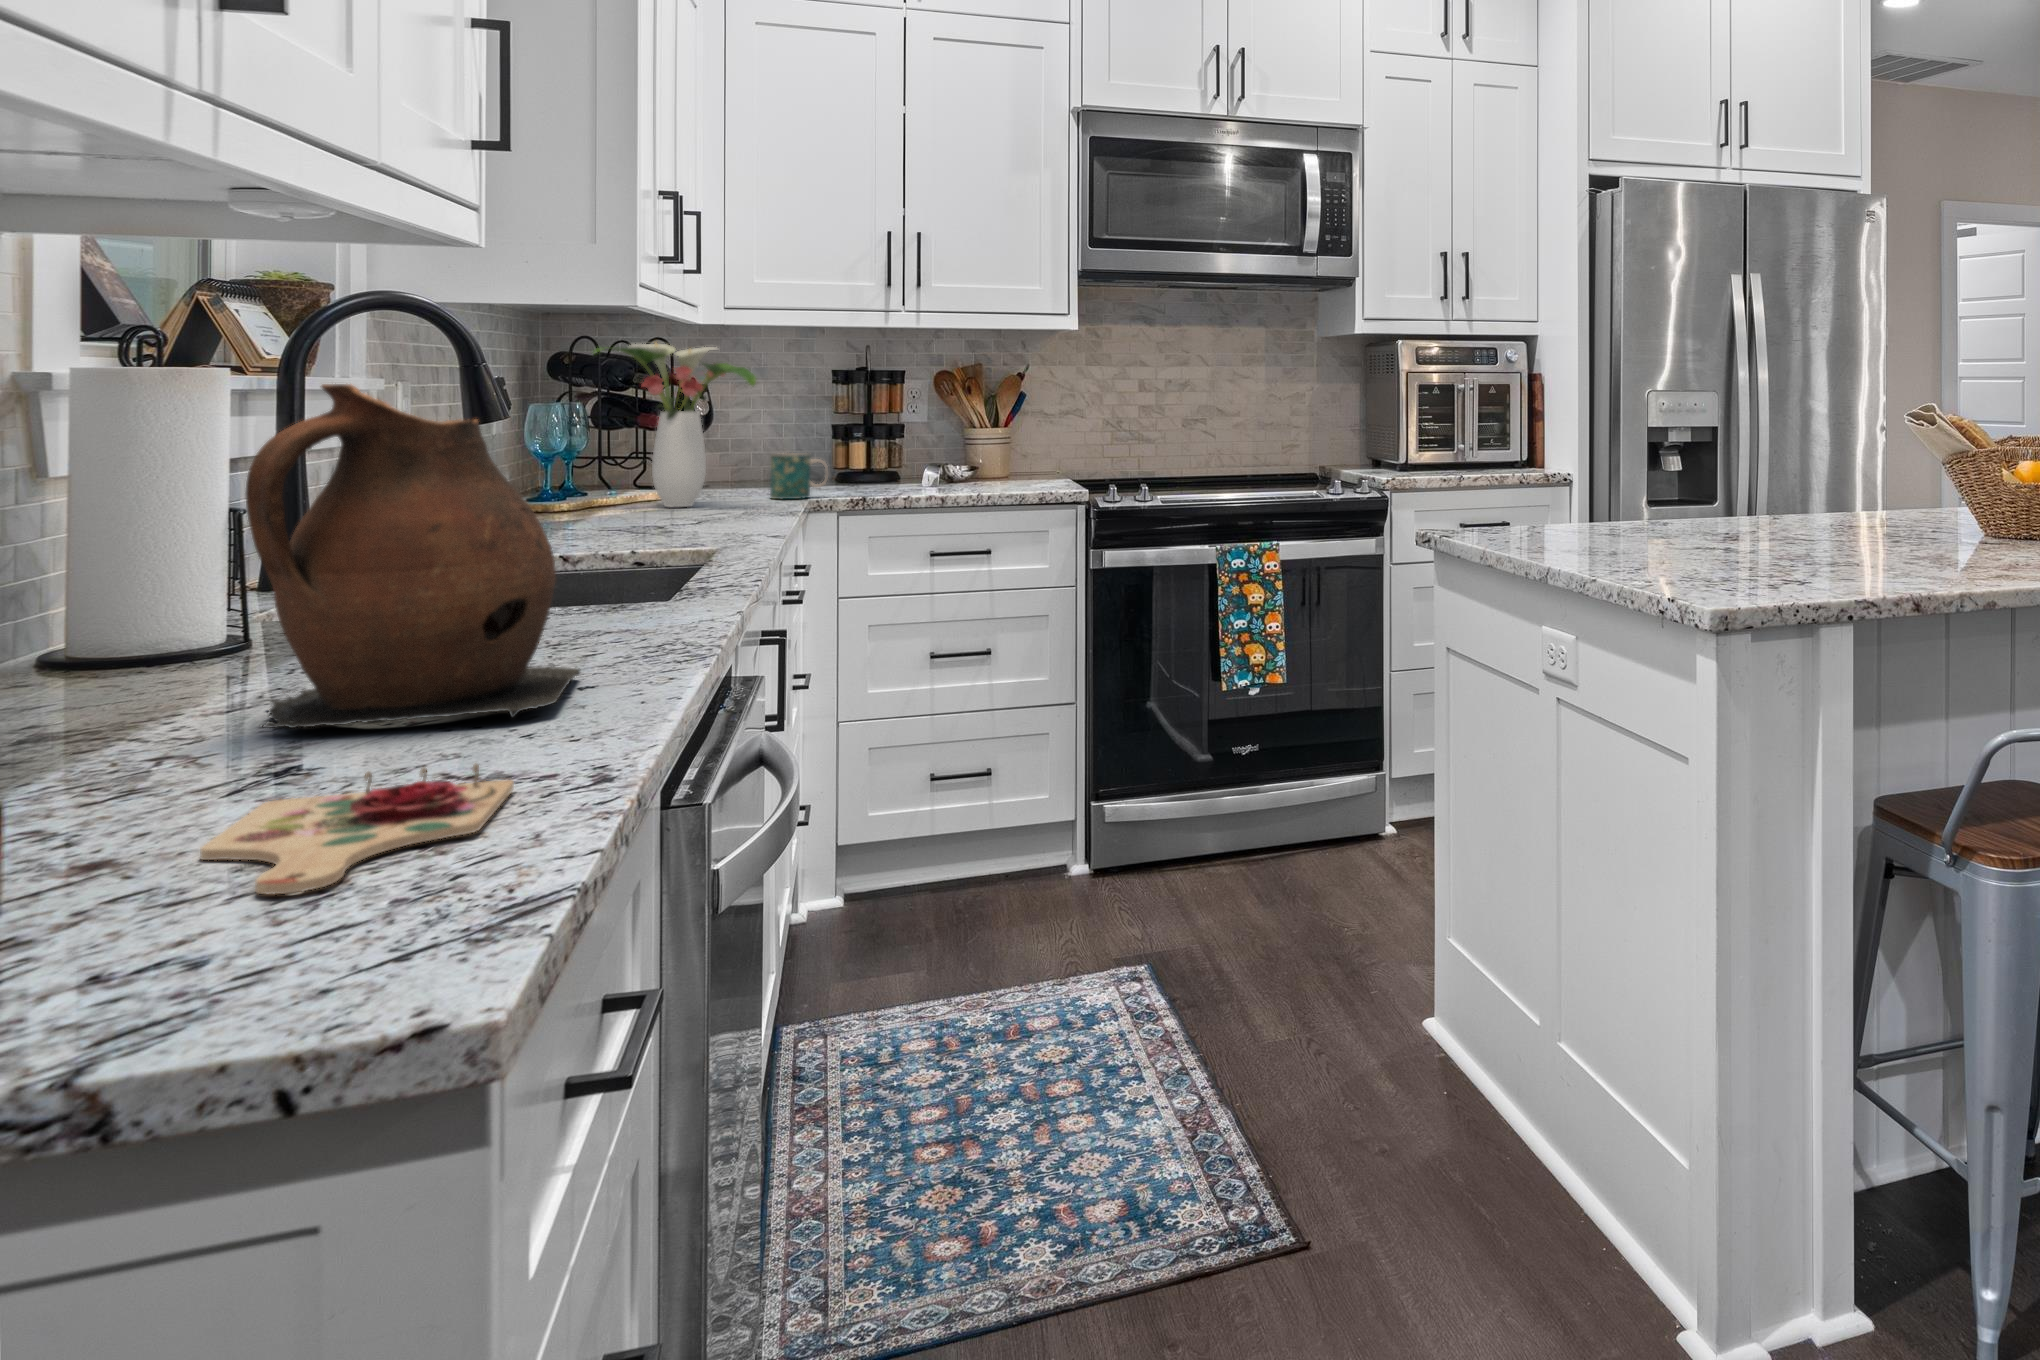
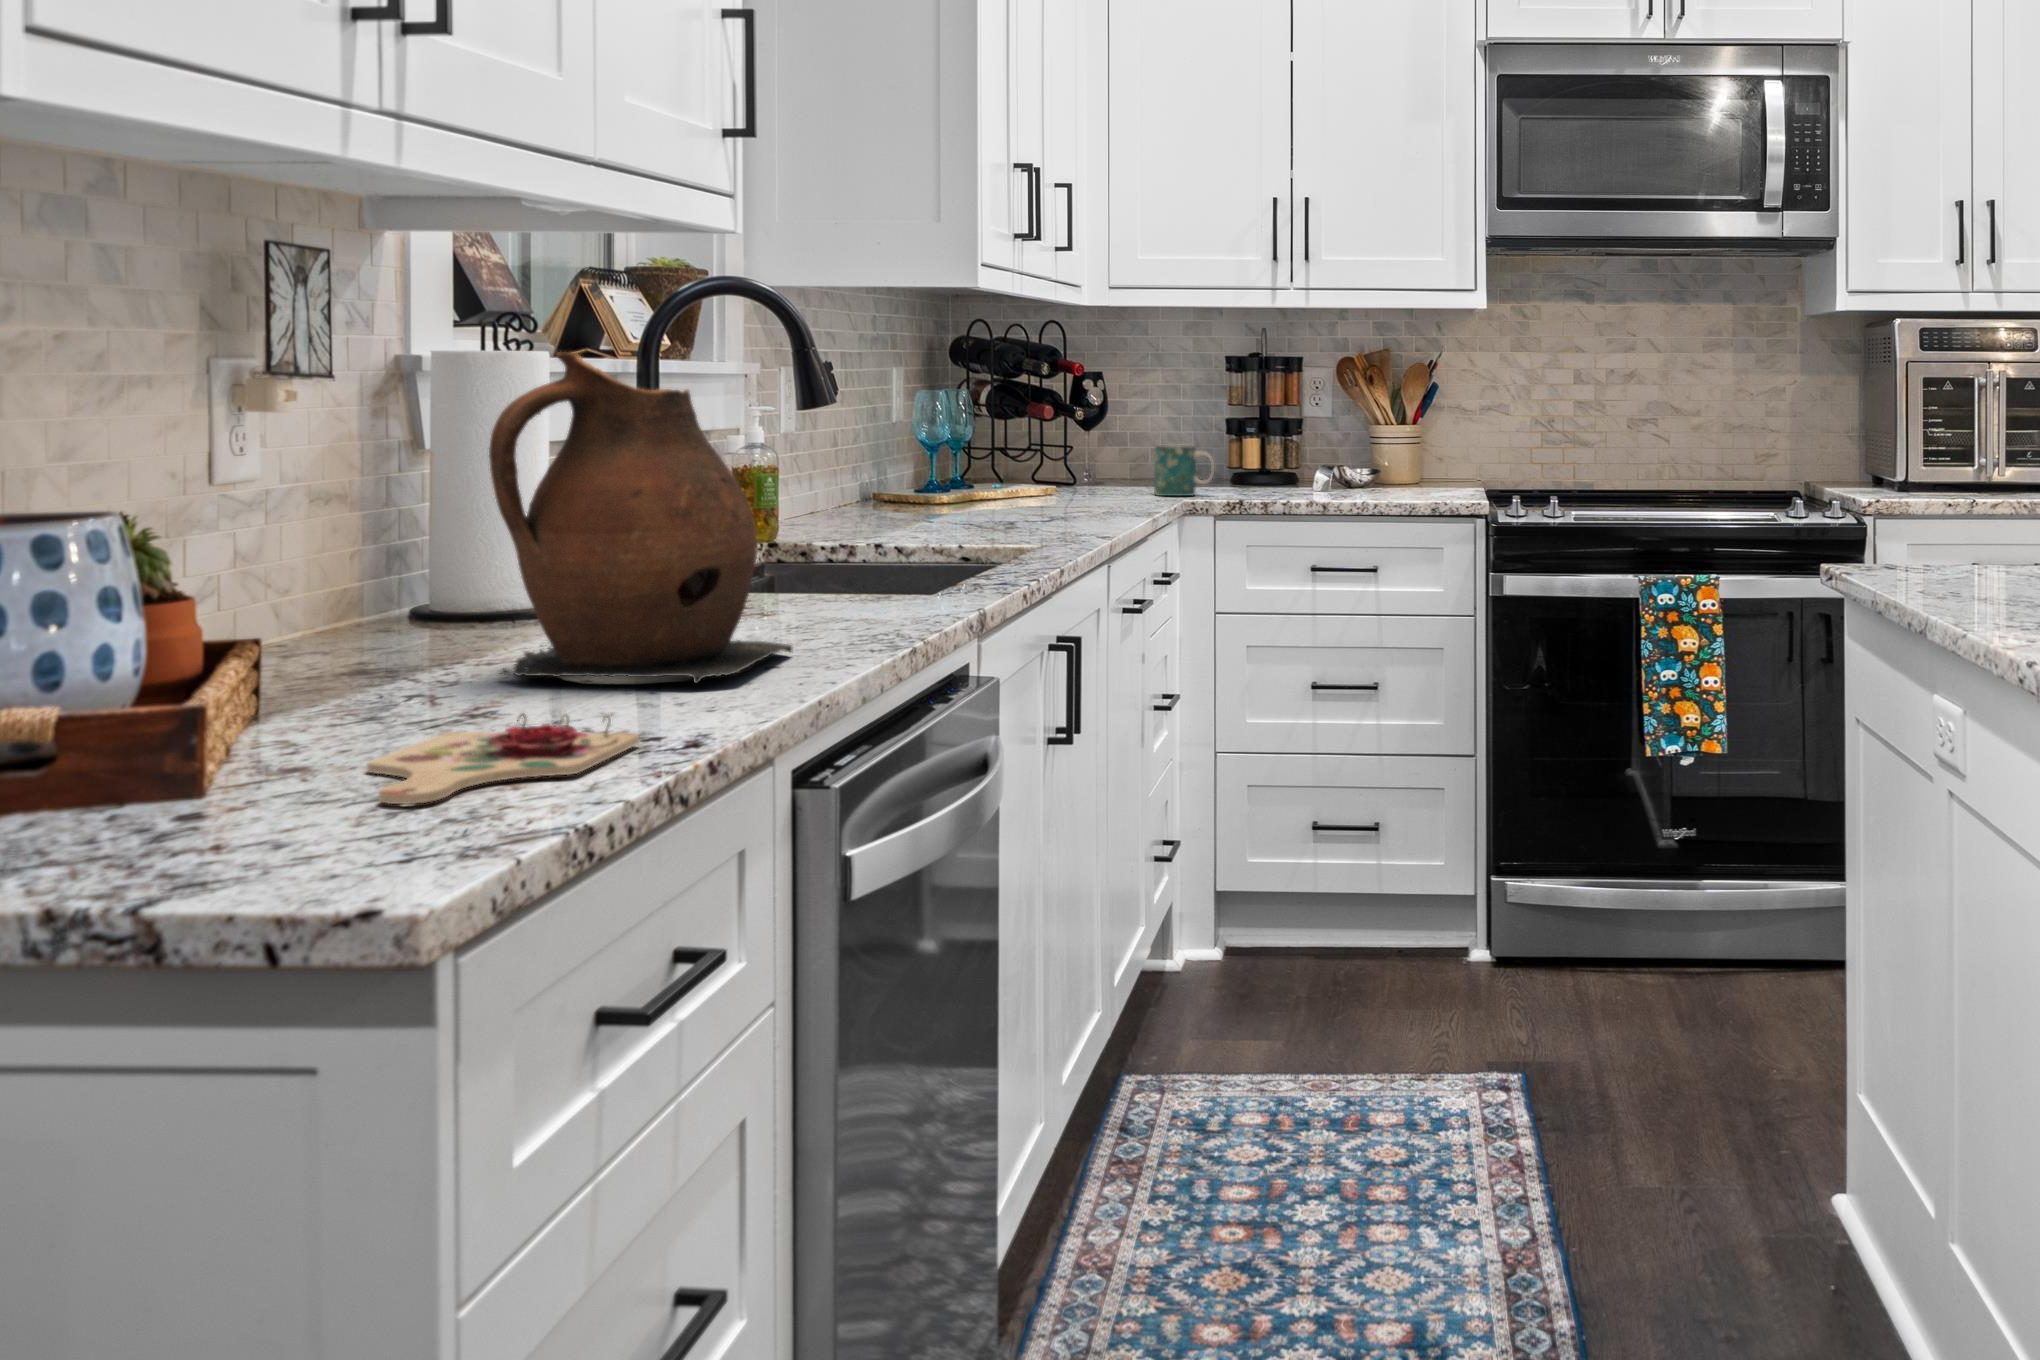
flower arrangement: present [594,343,756,507] -> none [967,317,1127,499]

